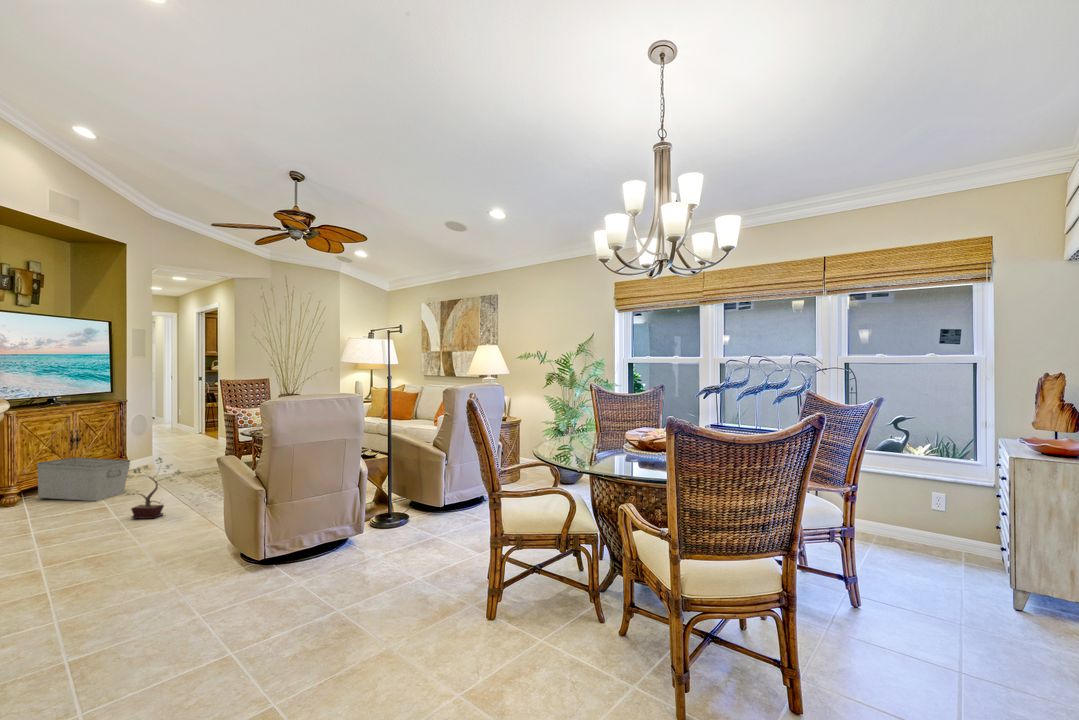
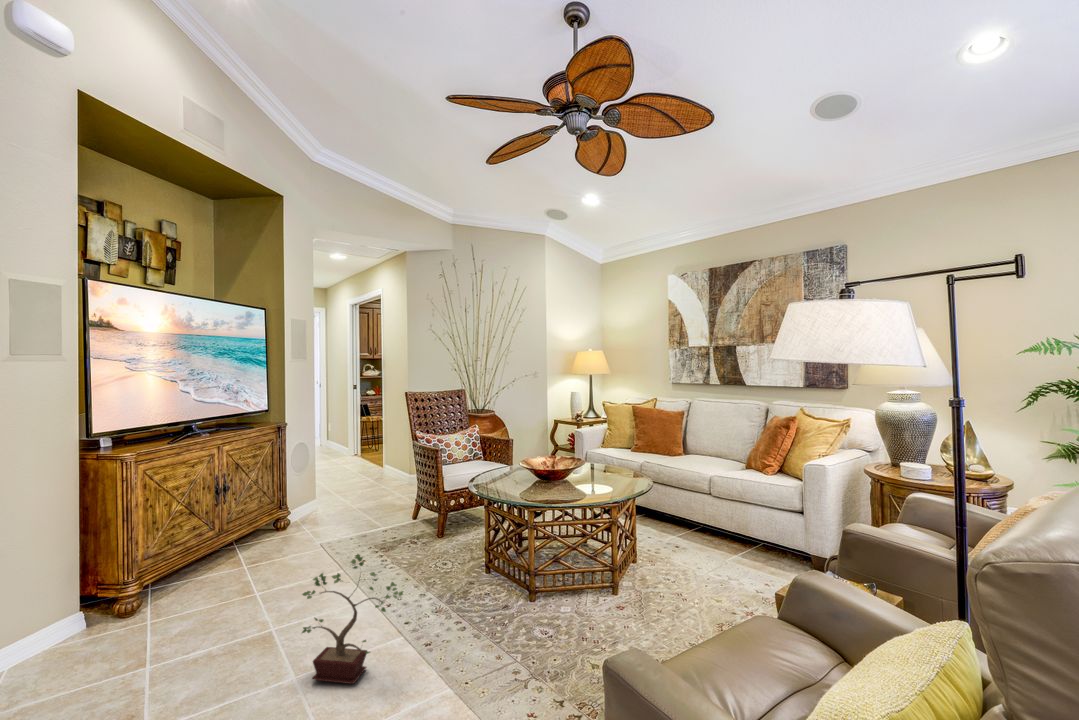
storage bin: present [37,457,130,501] -> none [167,520,298,608]

